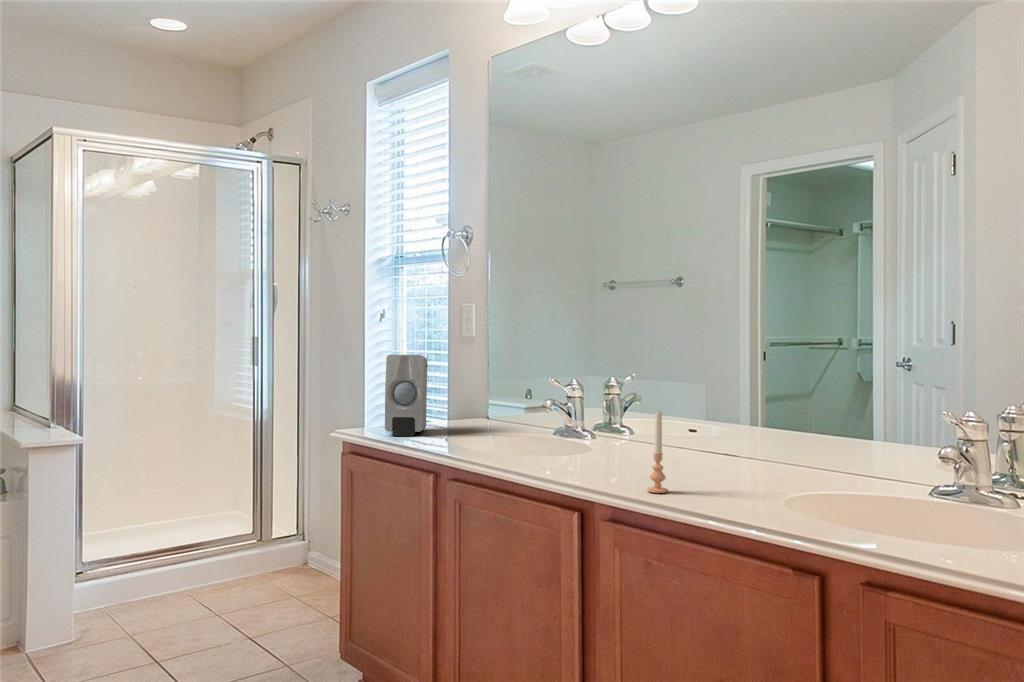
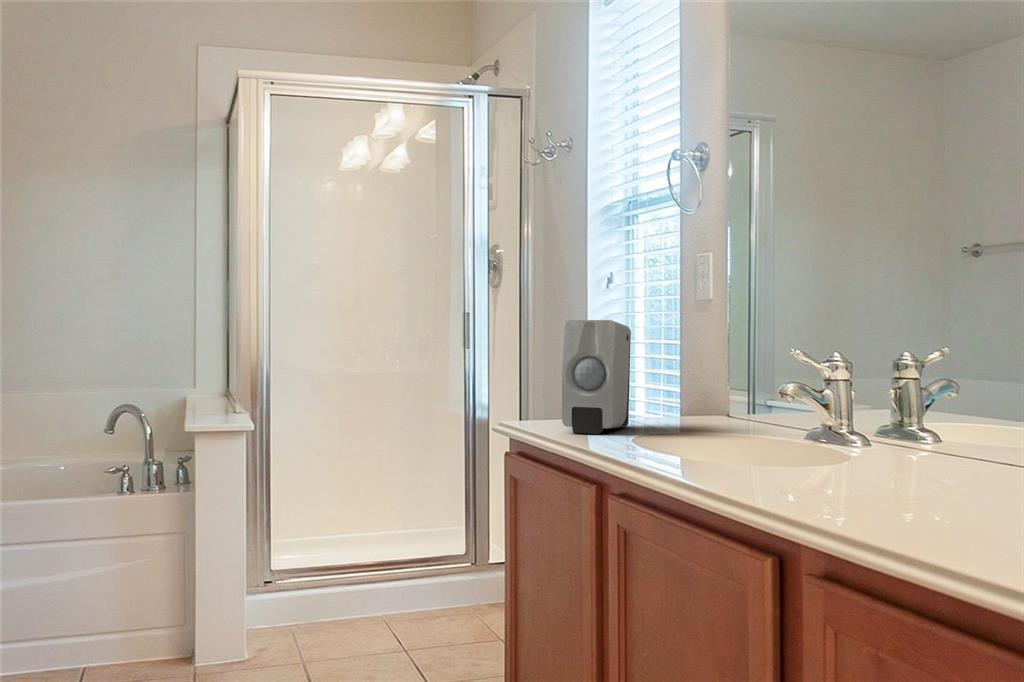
candle: present [647,411,668,493] -> none [891,387,931,540]

